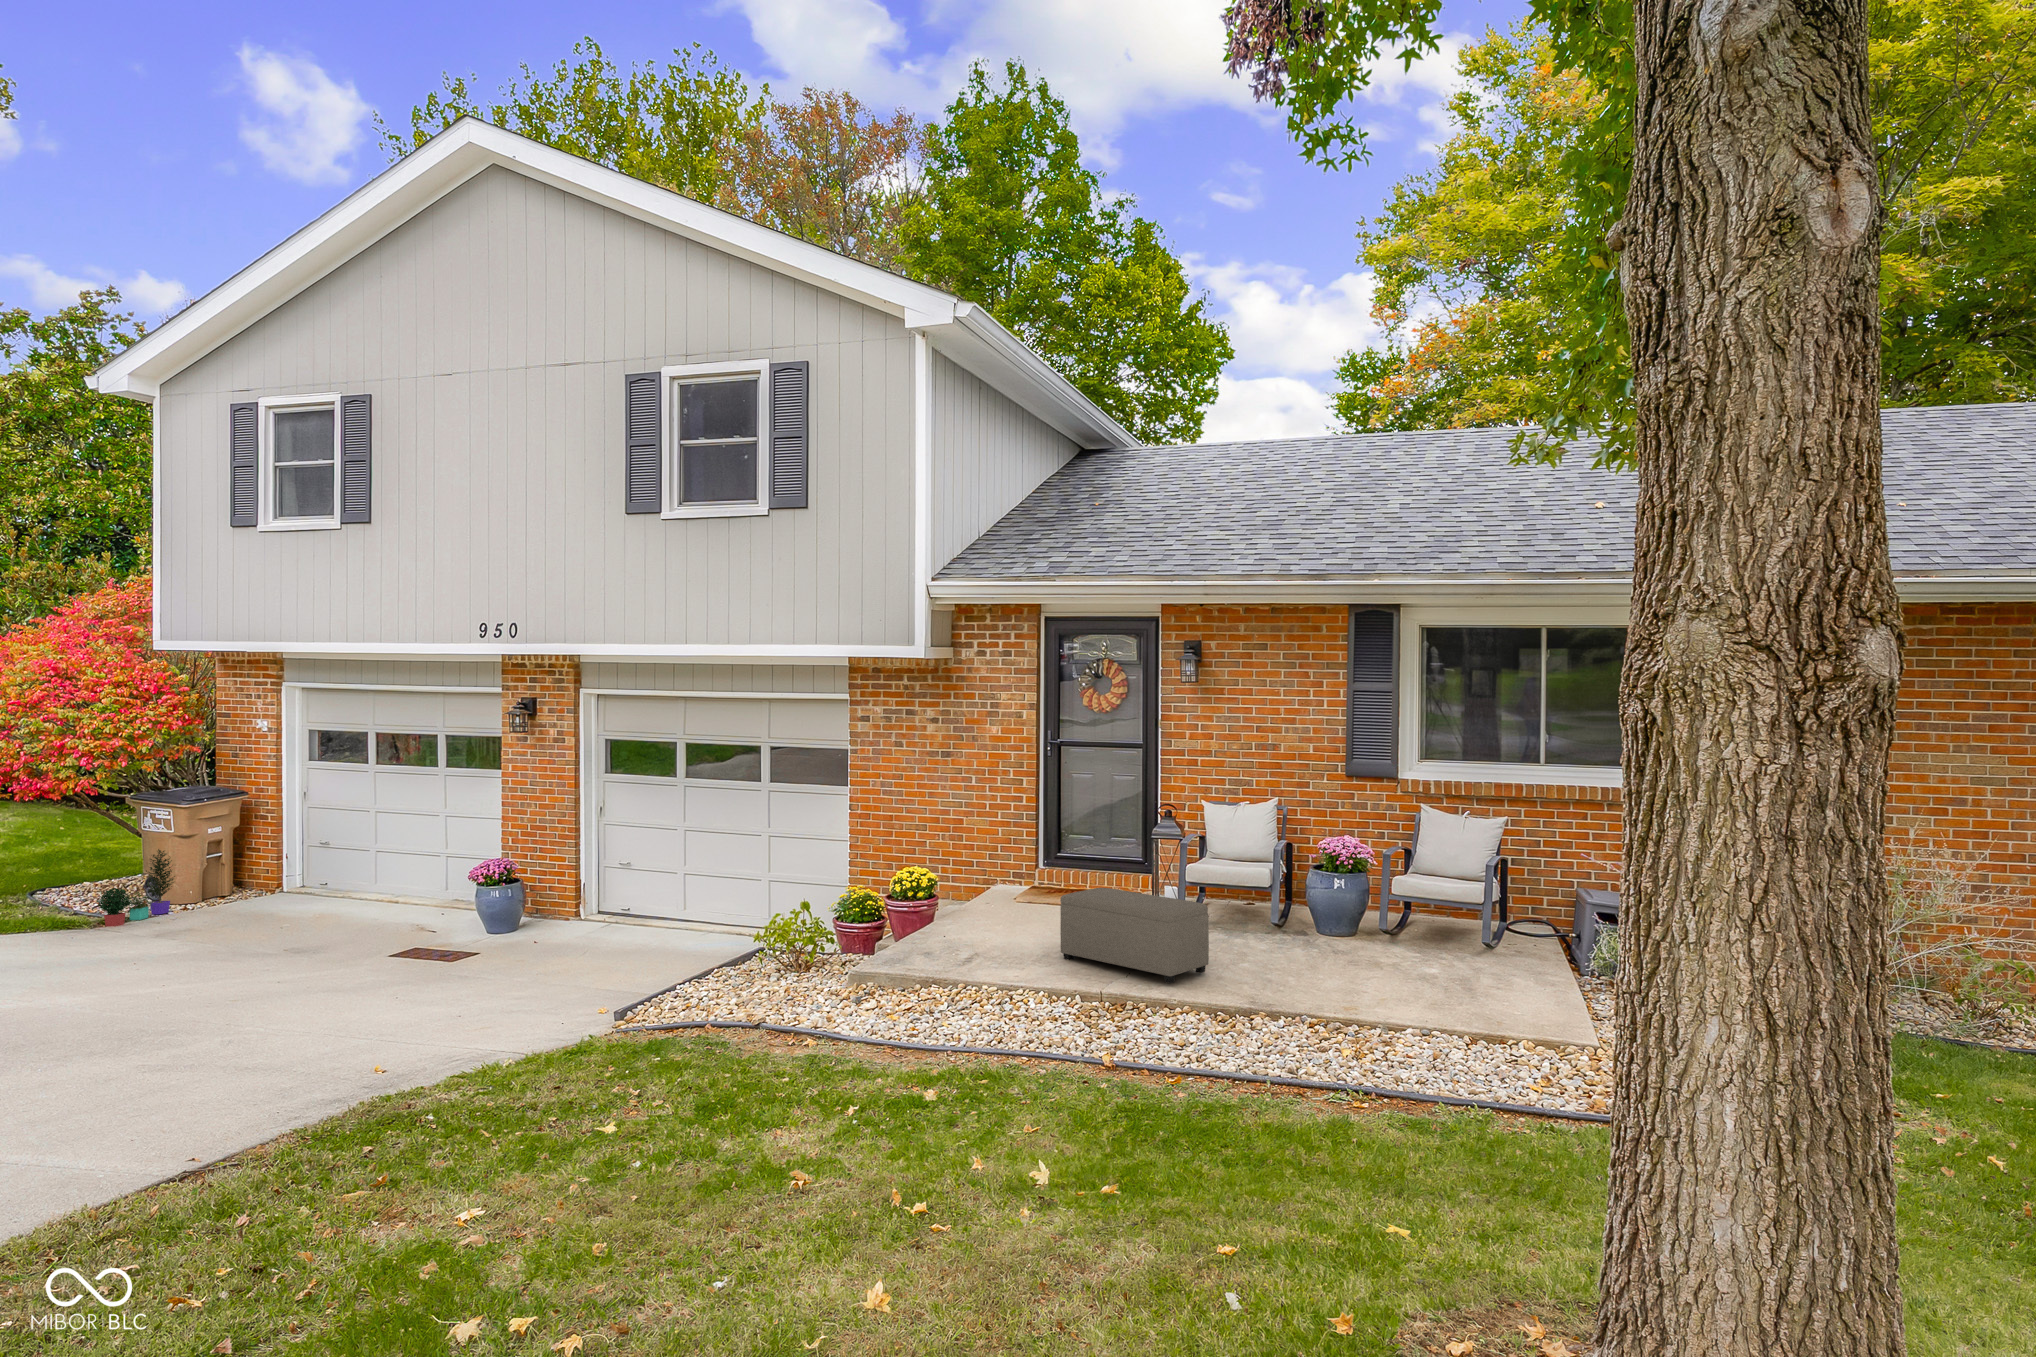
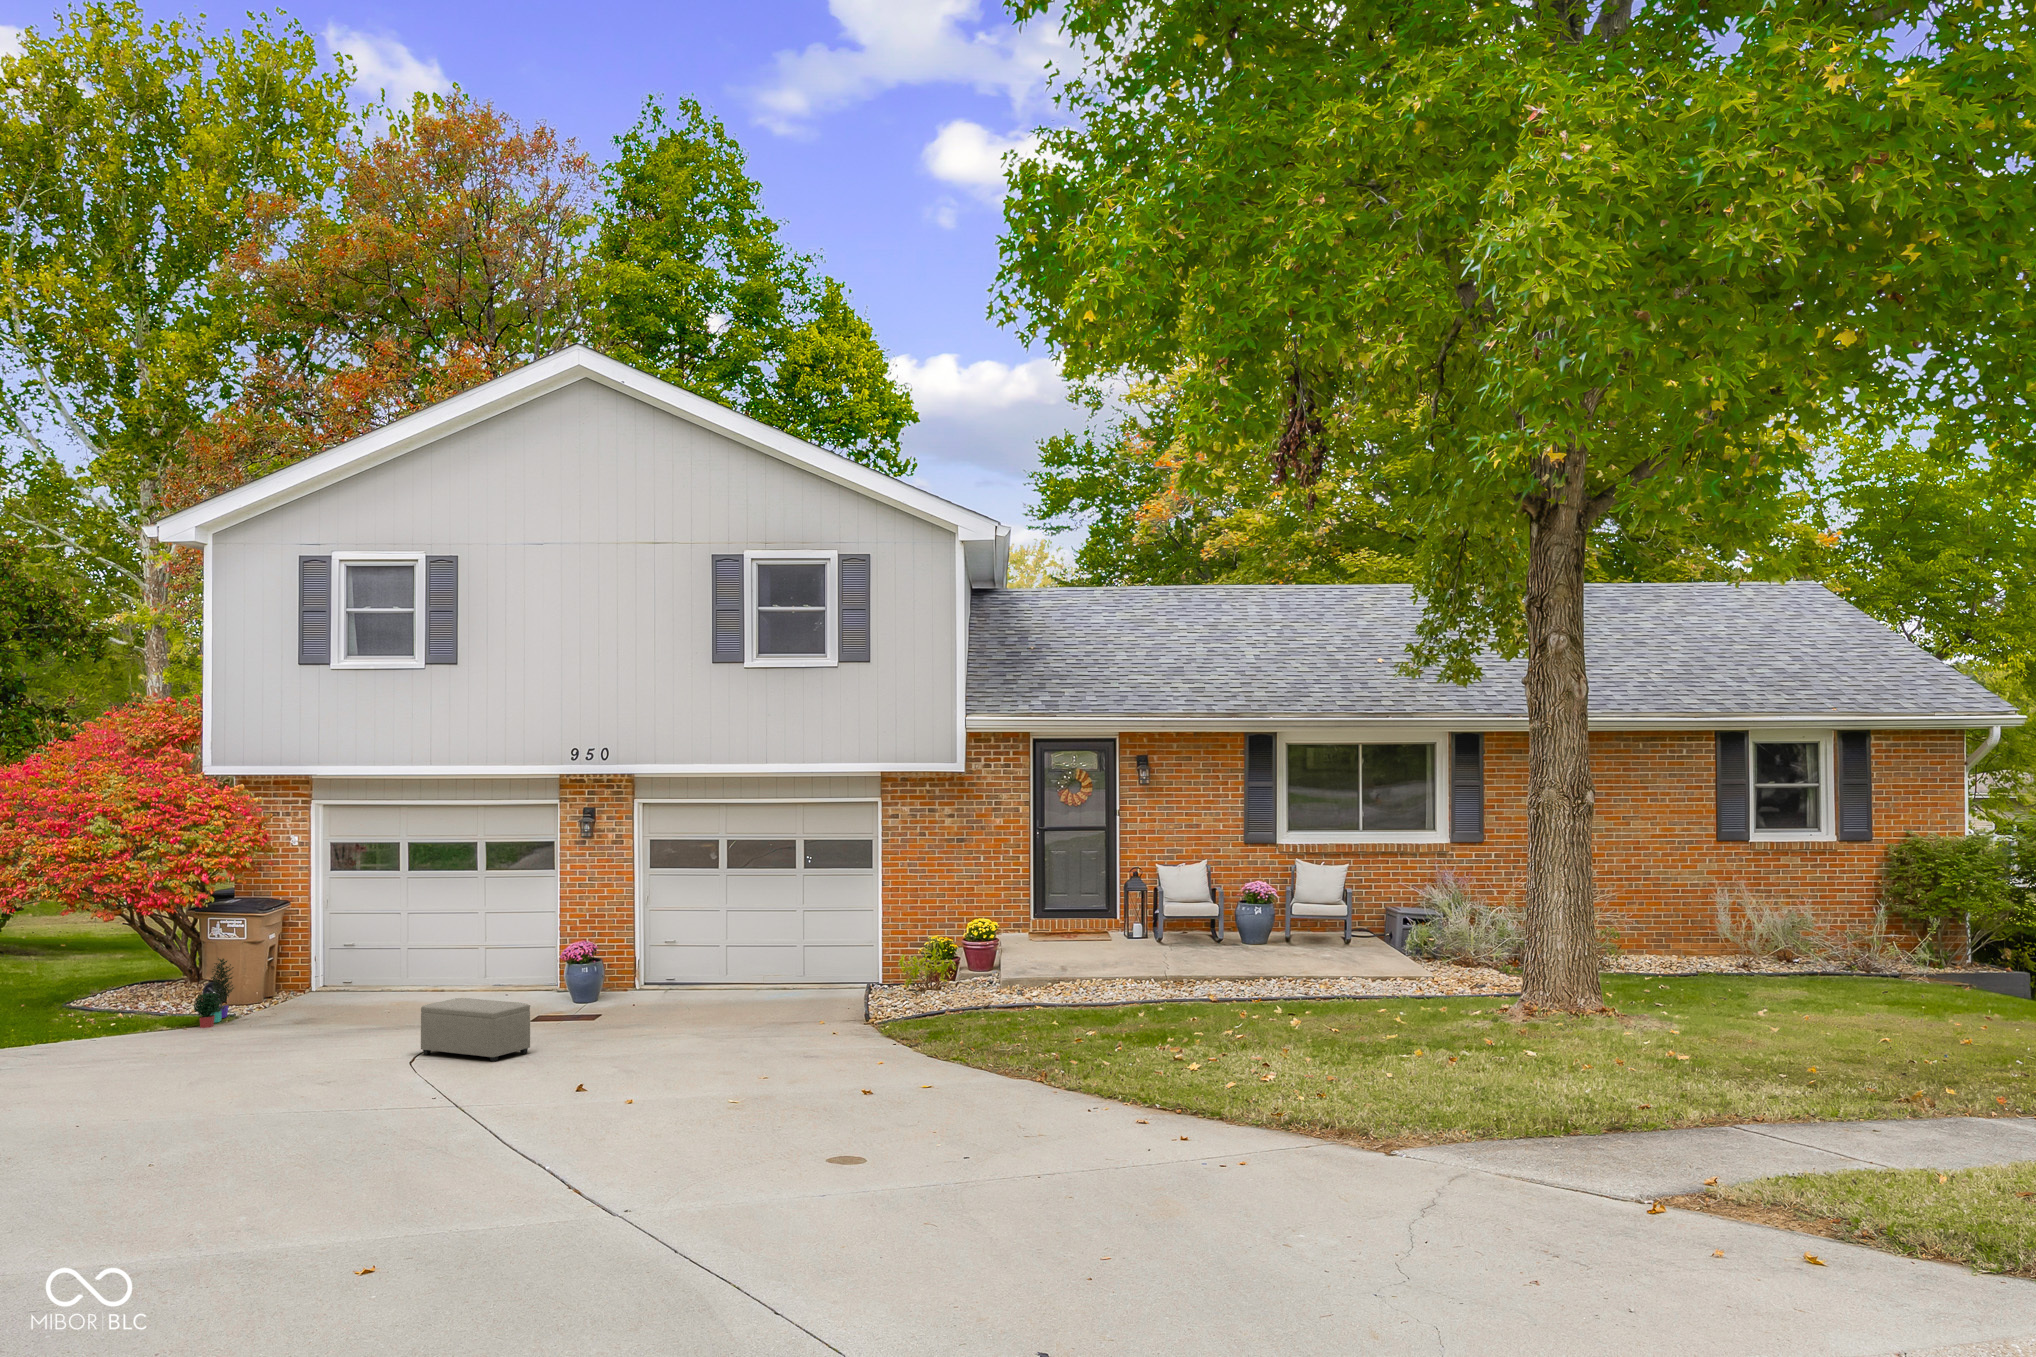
ottoman: present [1060,888,1209,983] -> present [421,998,530,1062]

